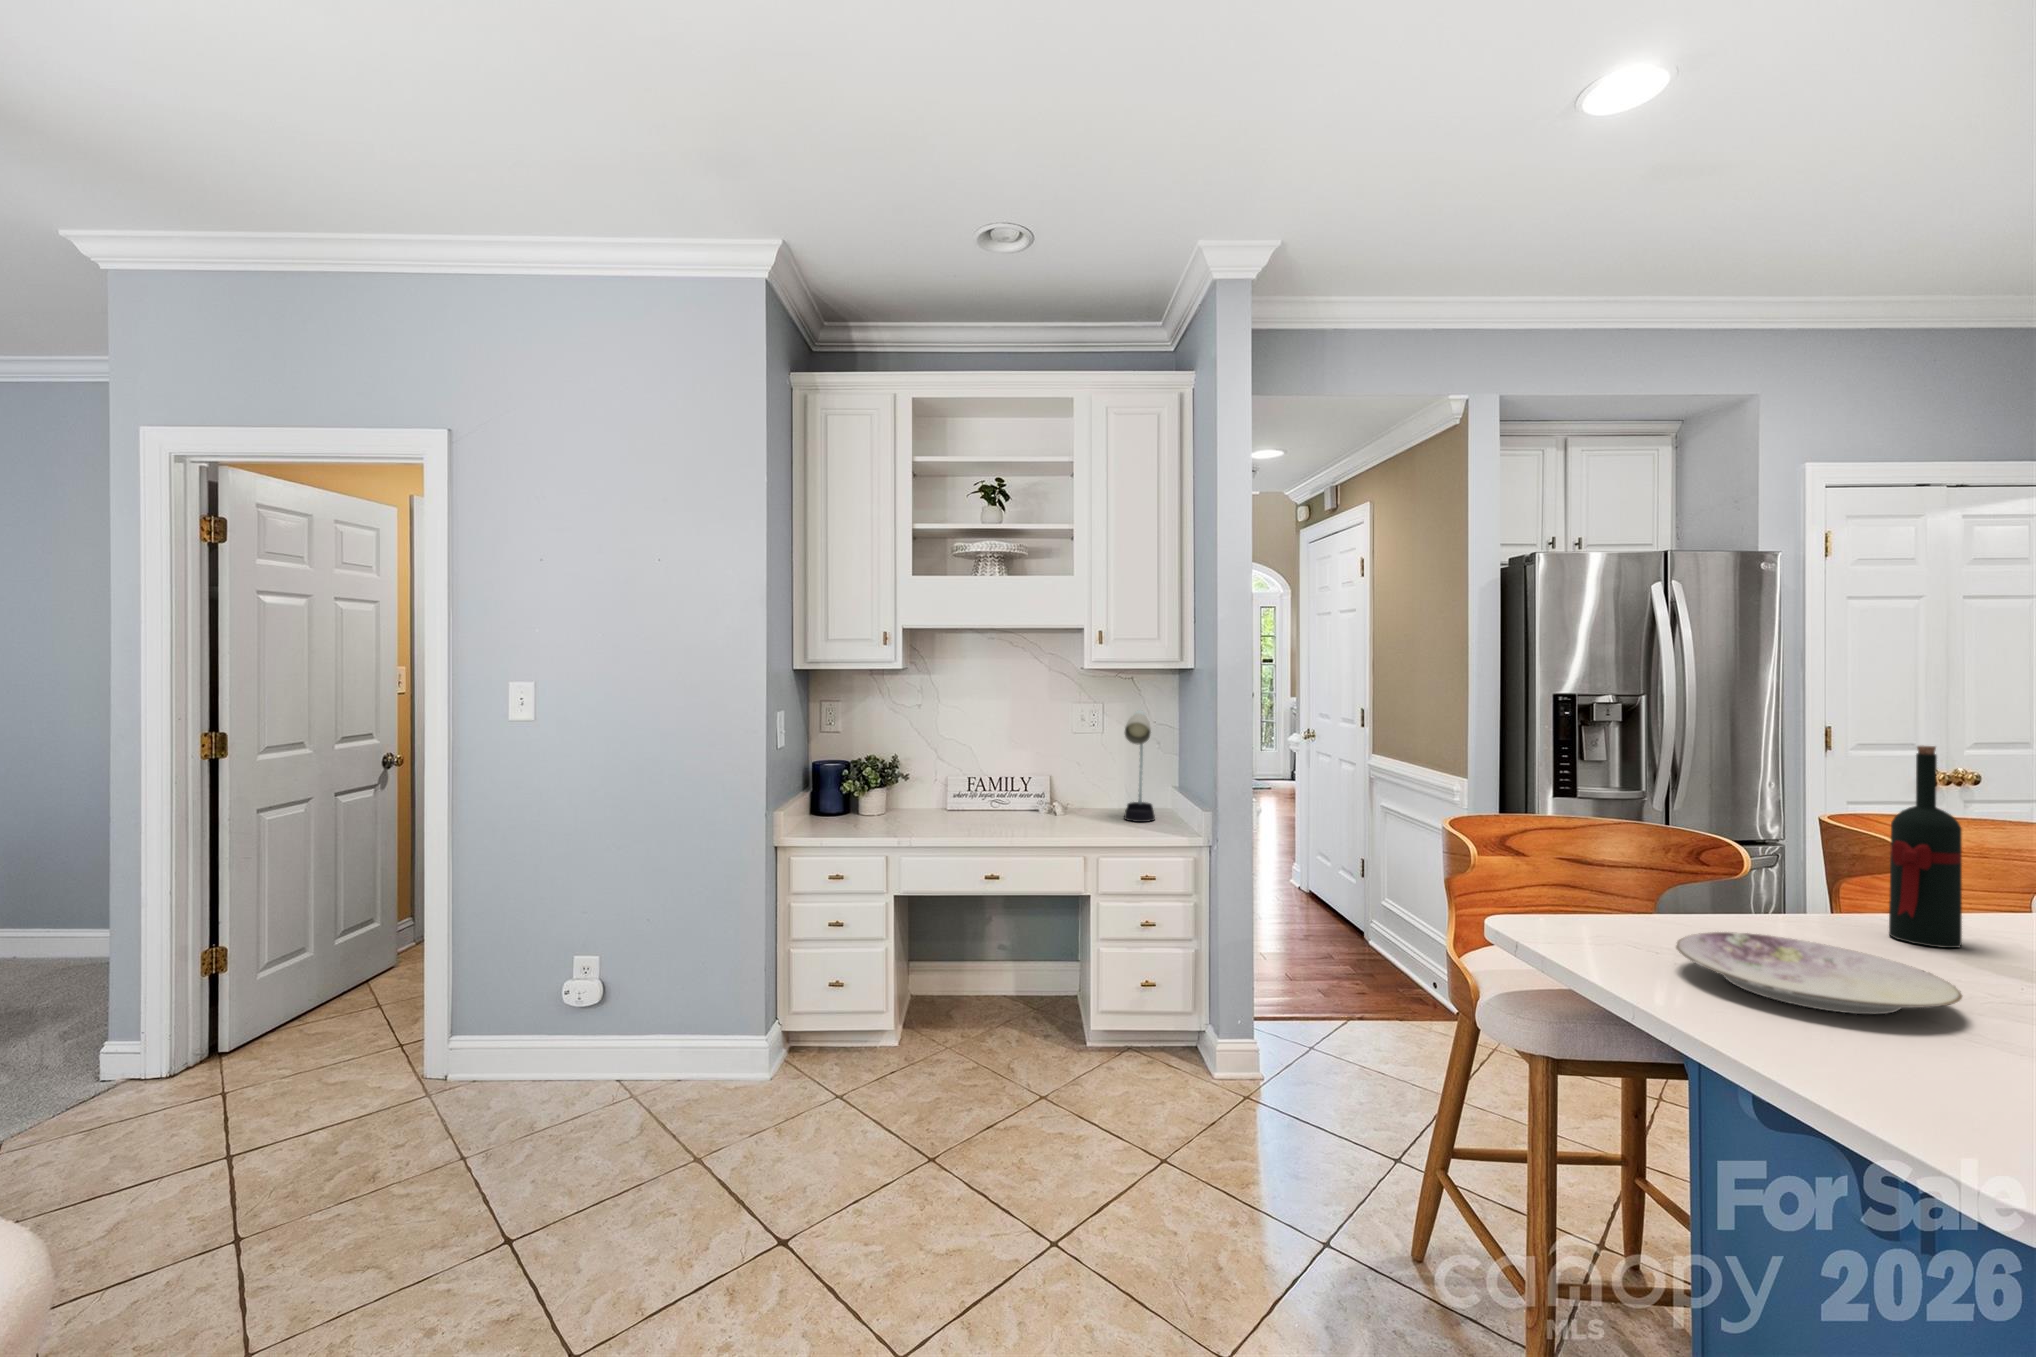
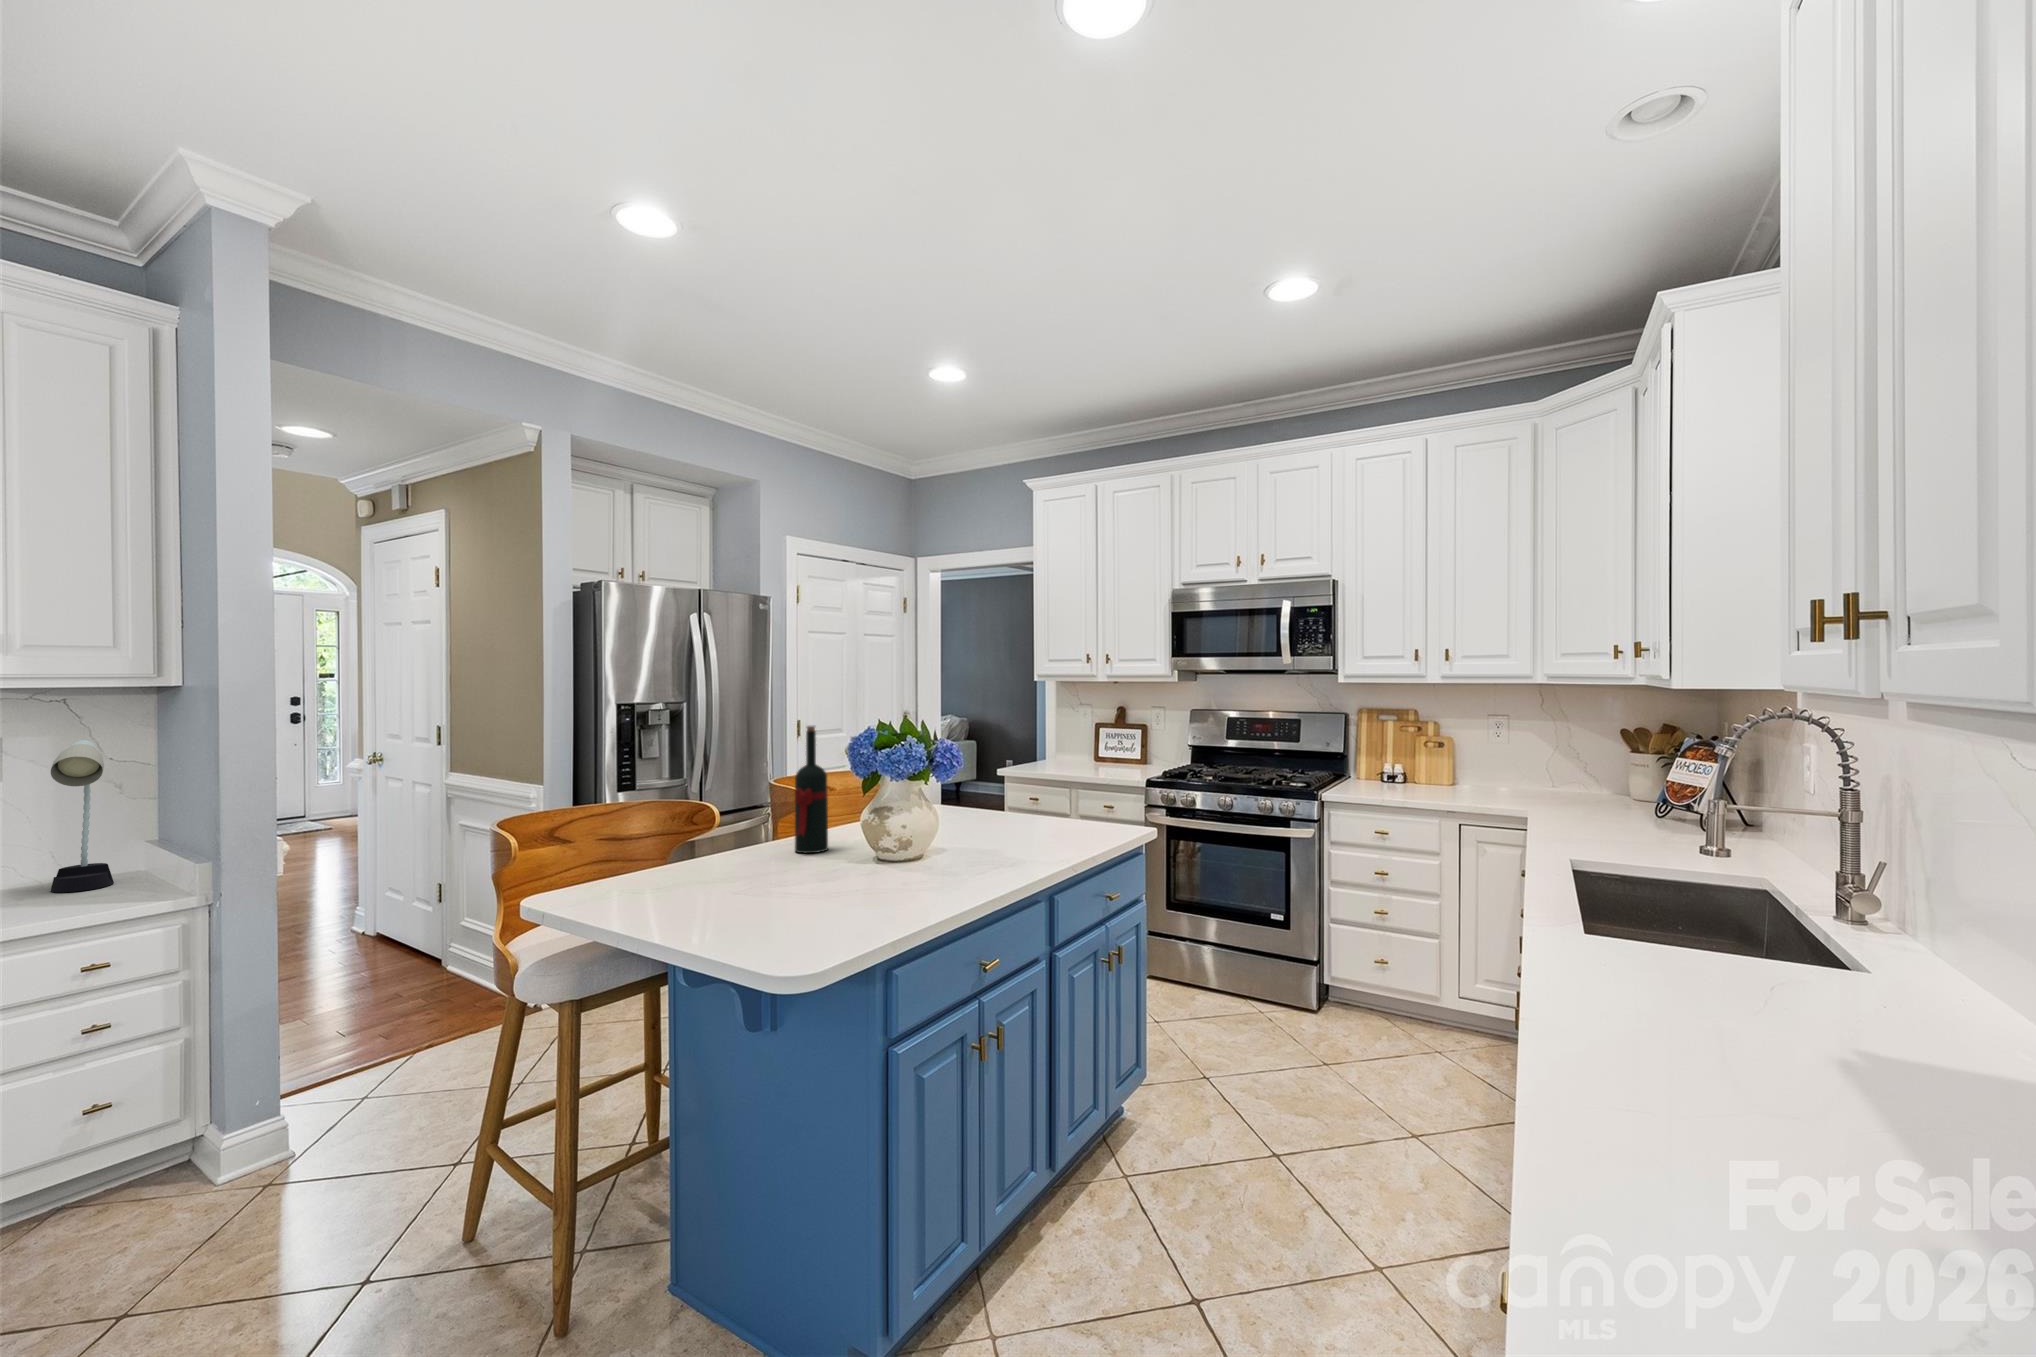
plate: present [1676,932,1962,1014] -> none [655,863,808,906]

